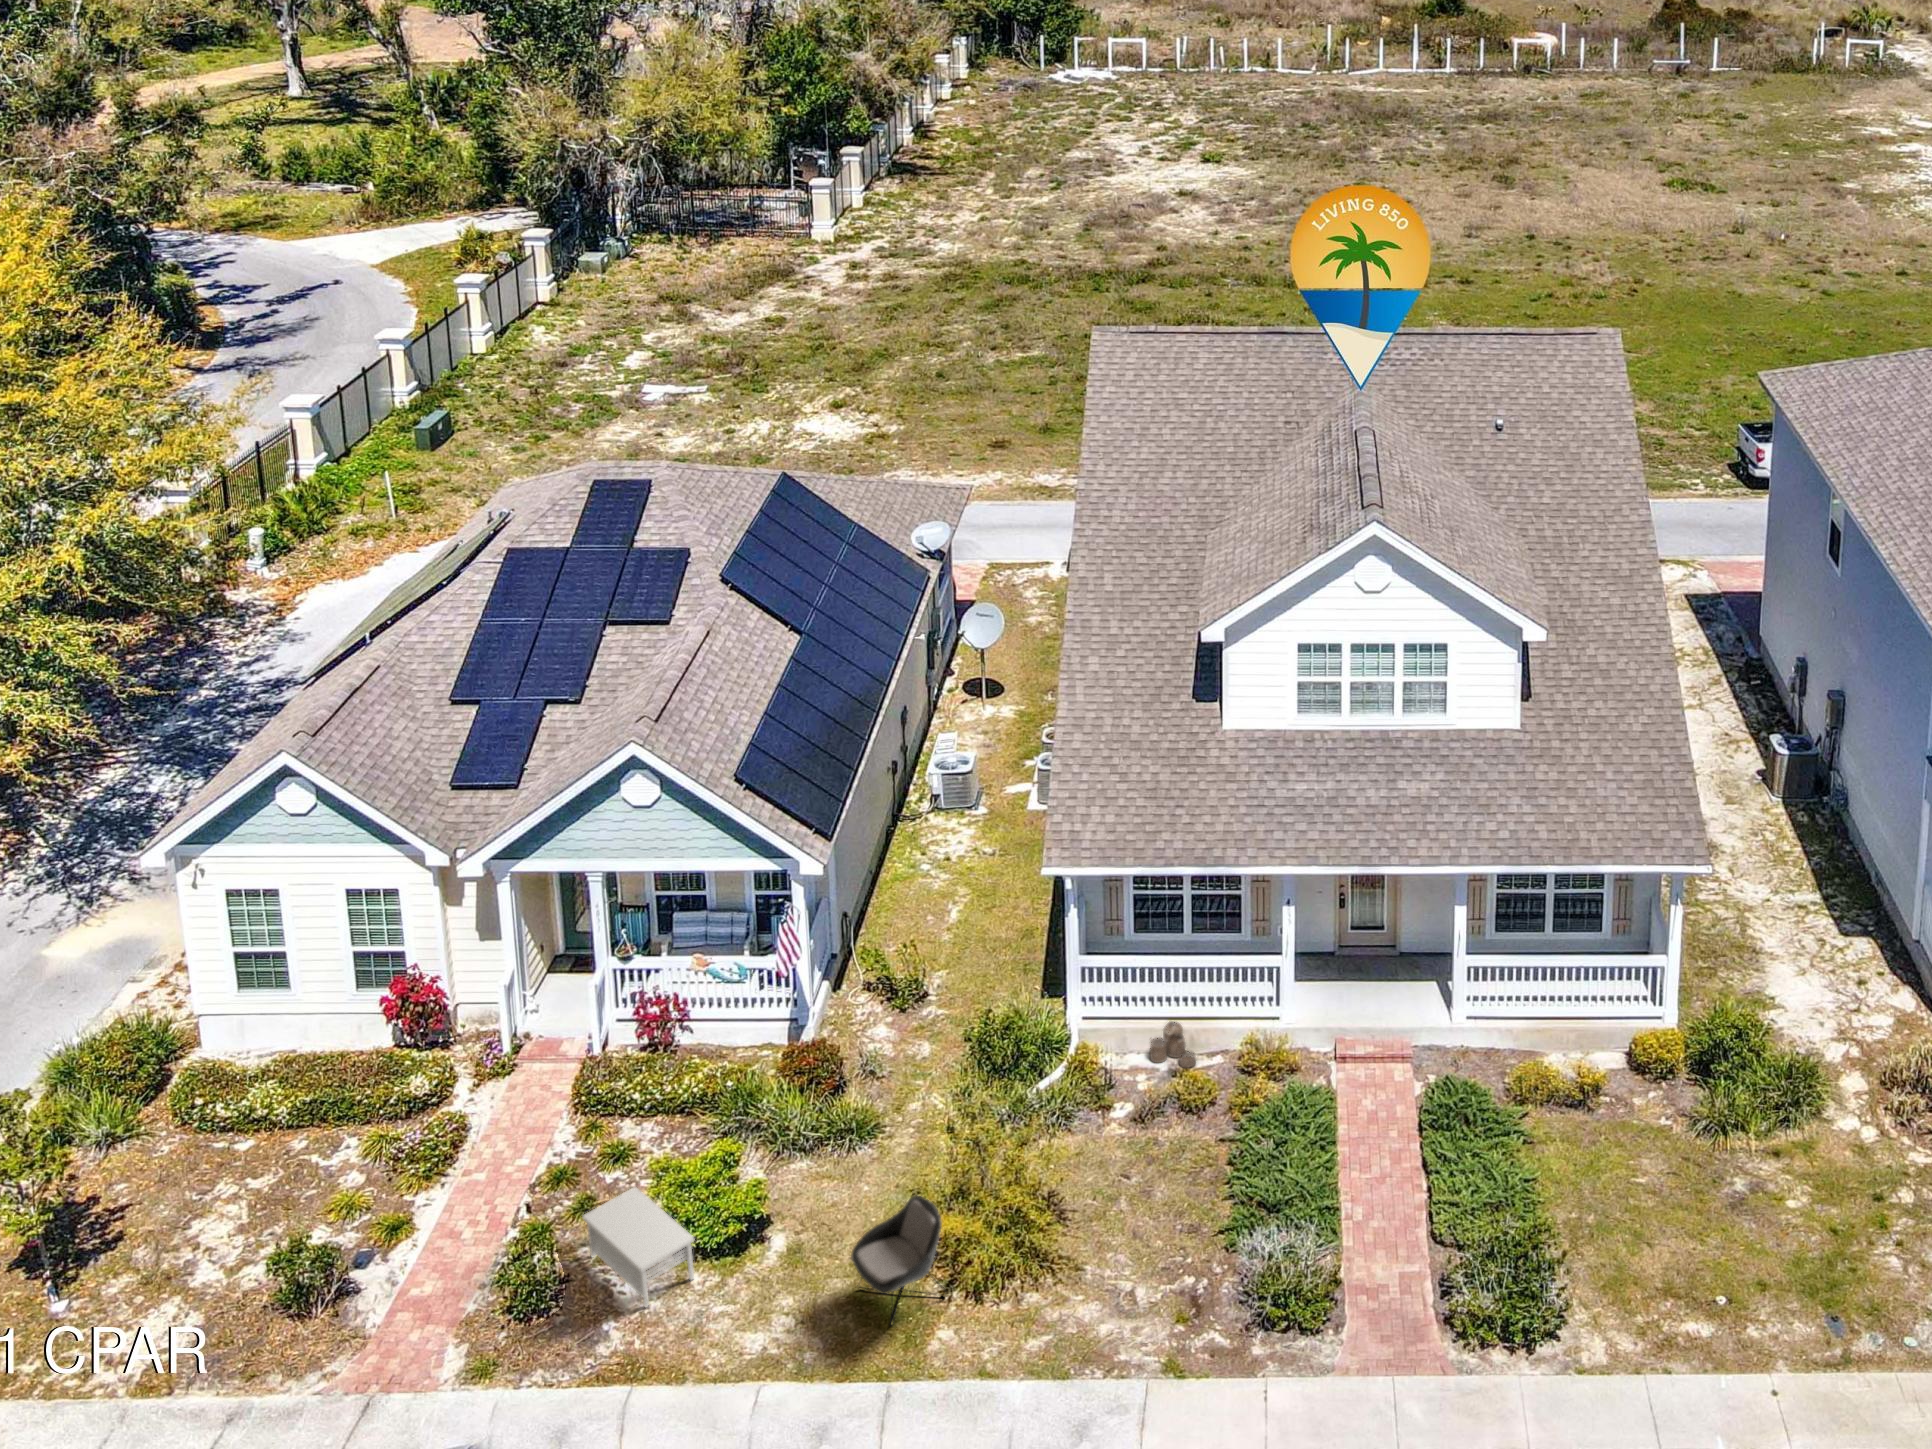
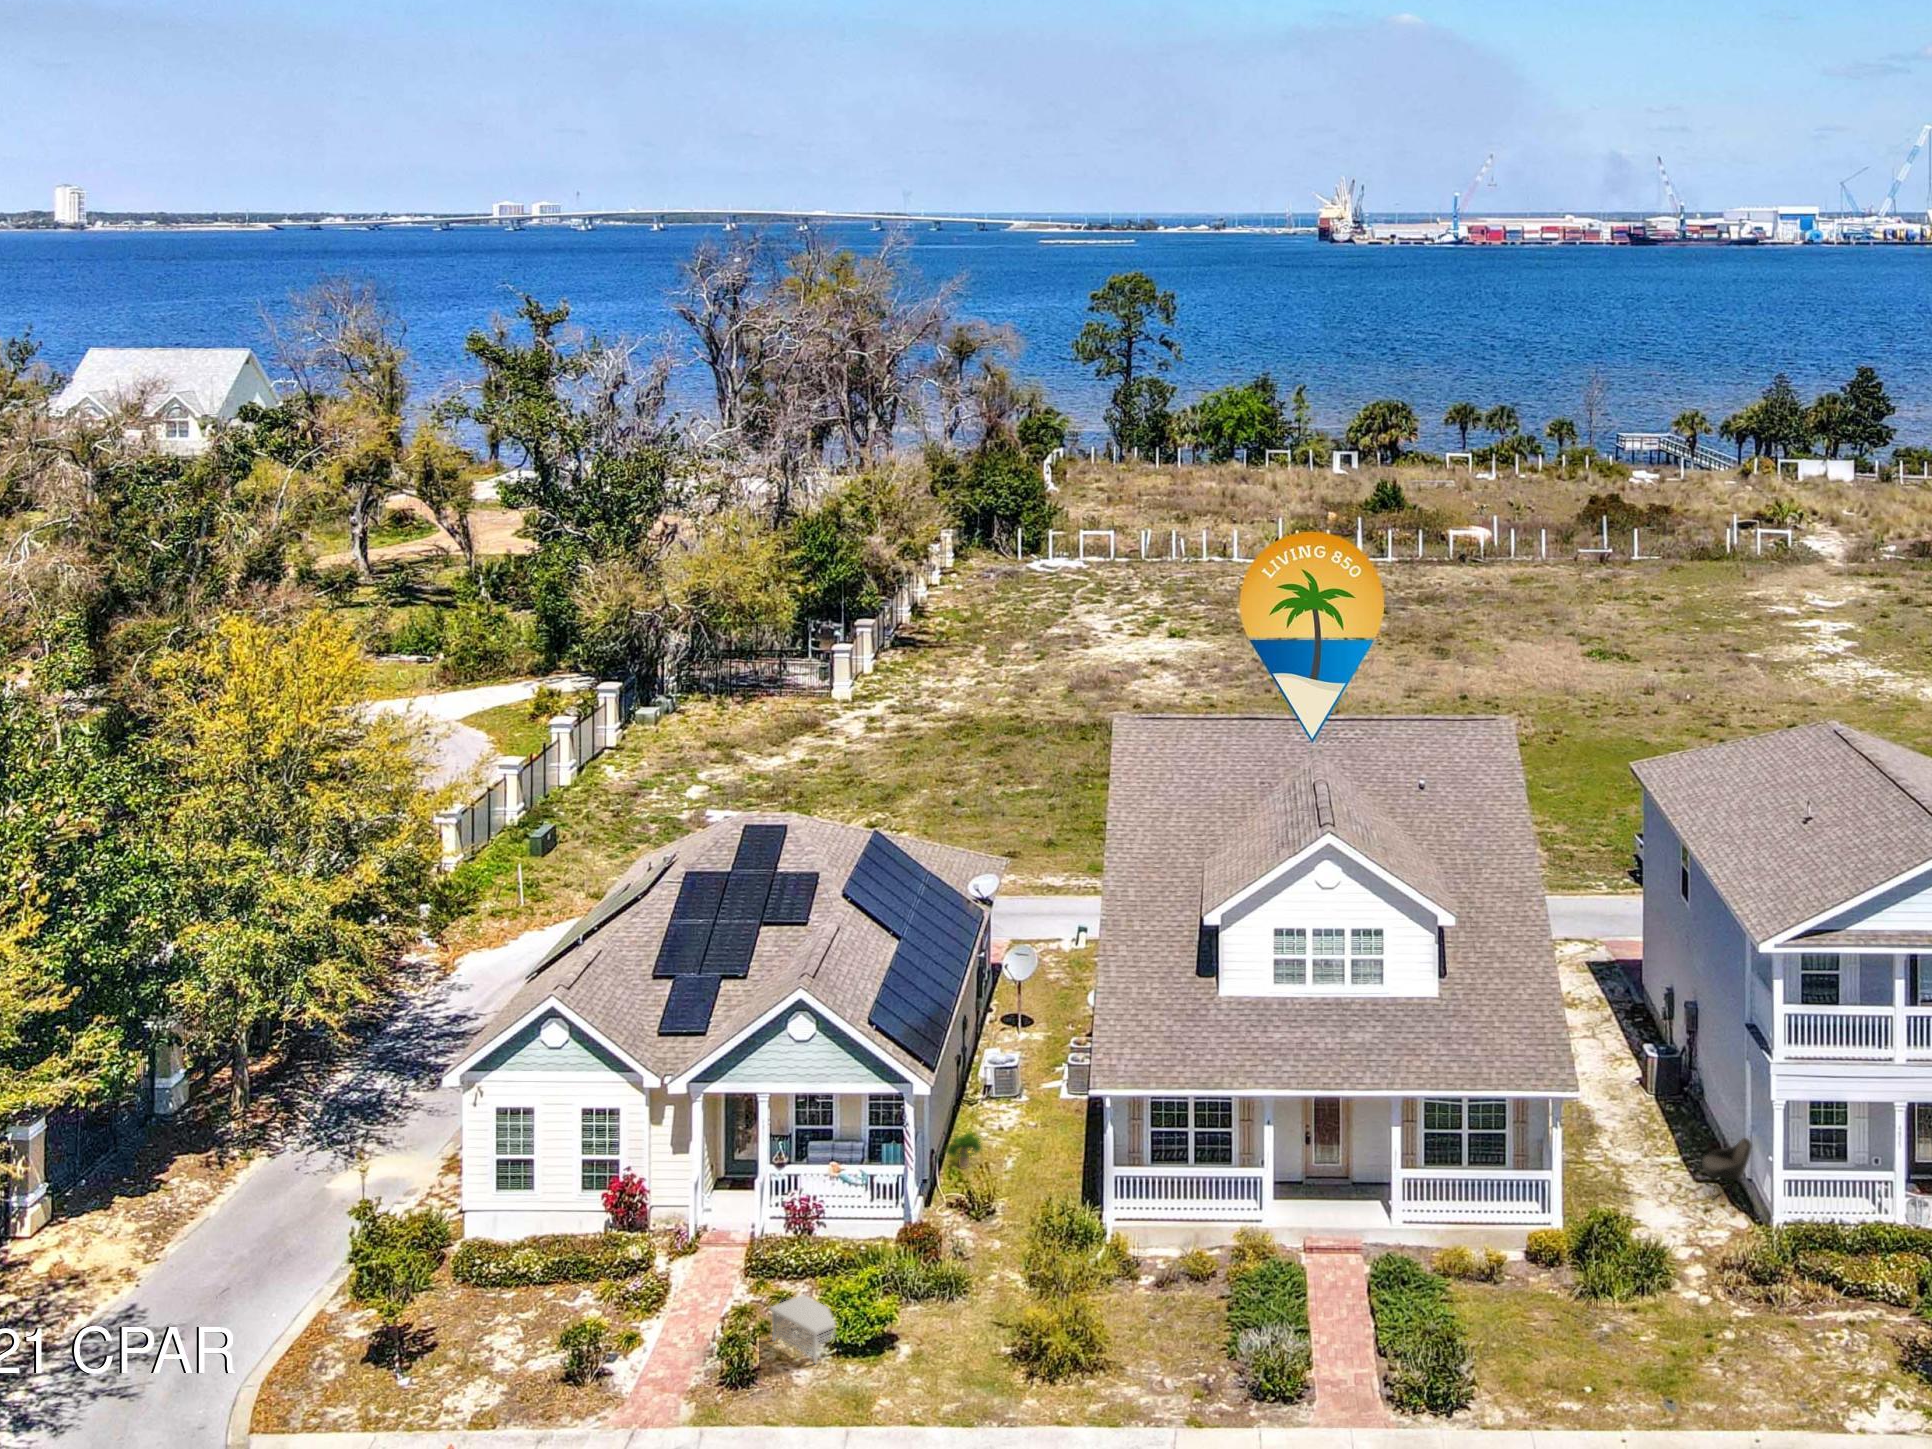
potted plant: none [859,870,914,920] -> present [945,1132,982,1169]
woven basket: present [1150,1021,1196,1068] -> none [1166,1220,1200,1250]
lounge chair: present [851,1196,945,1325] -> present [1702,1138,1752,1189]

